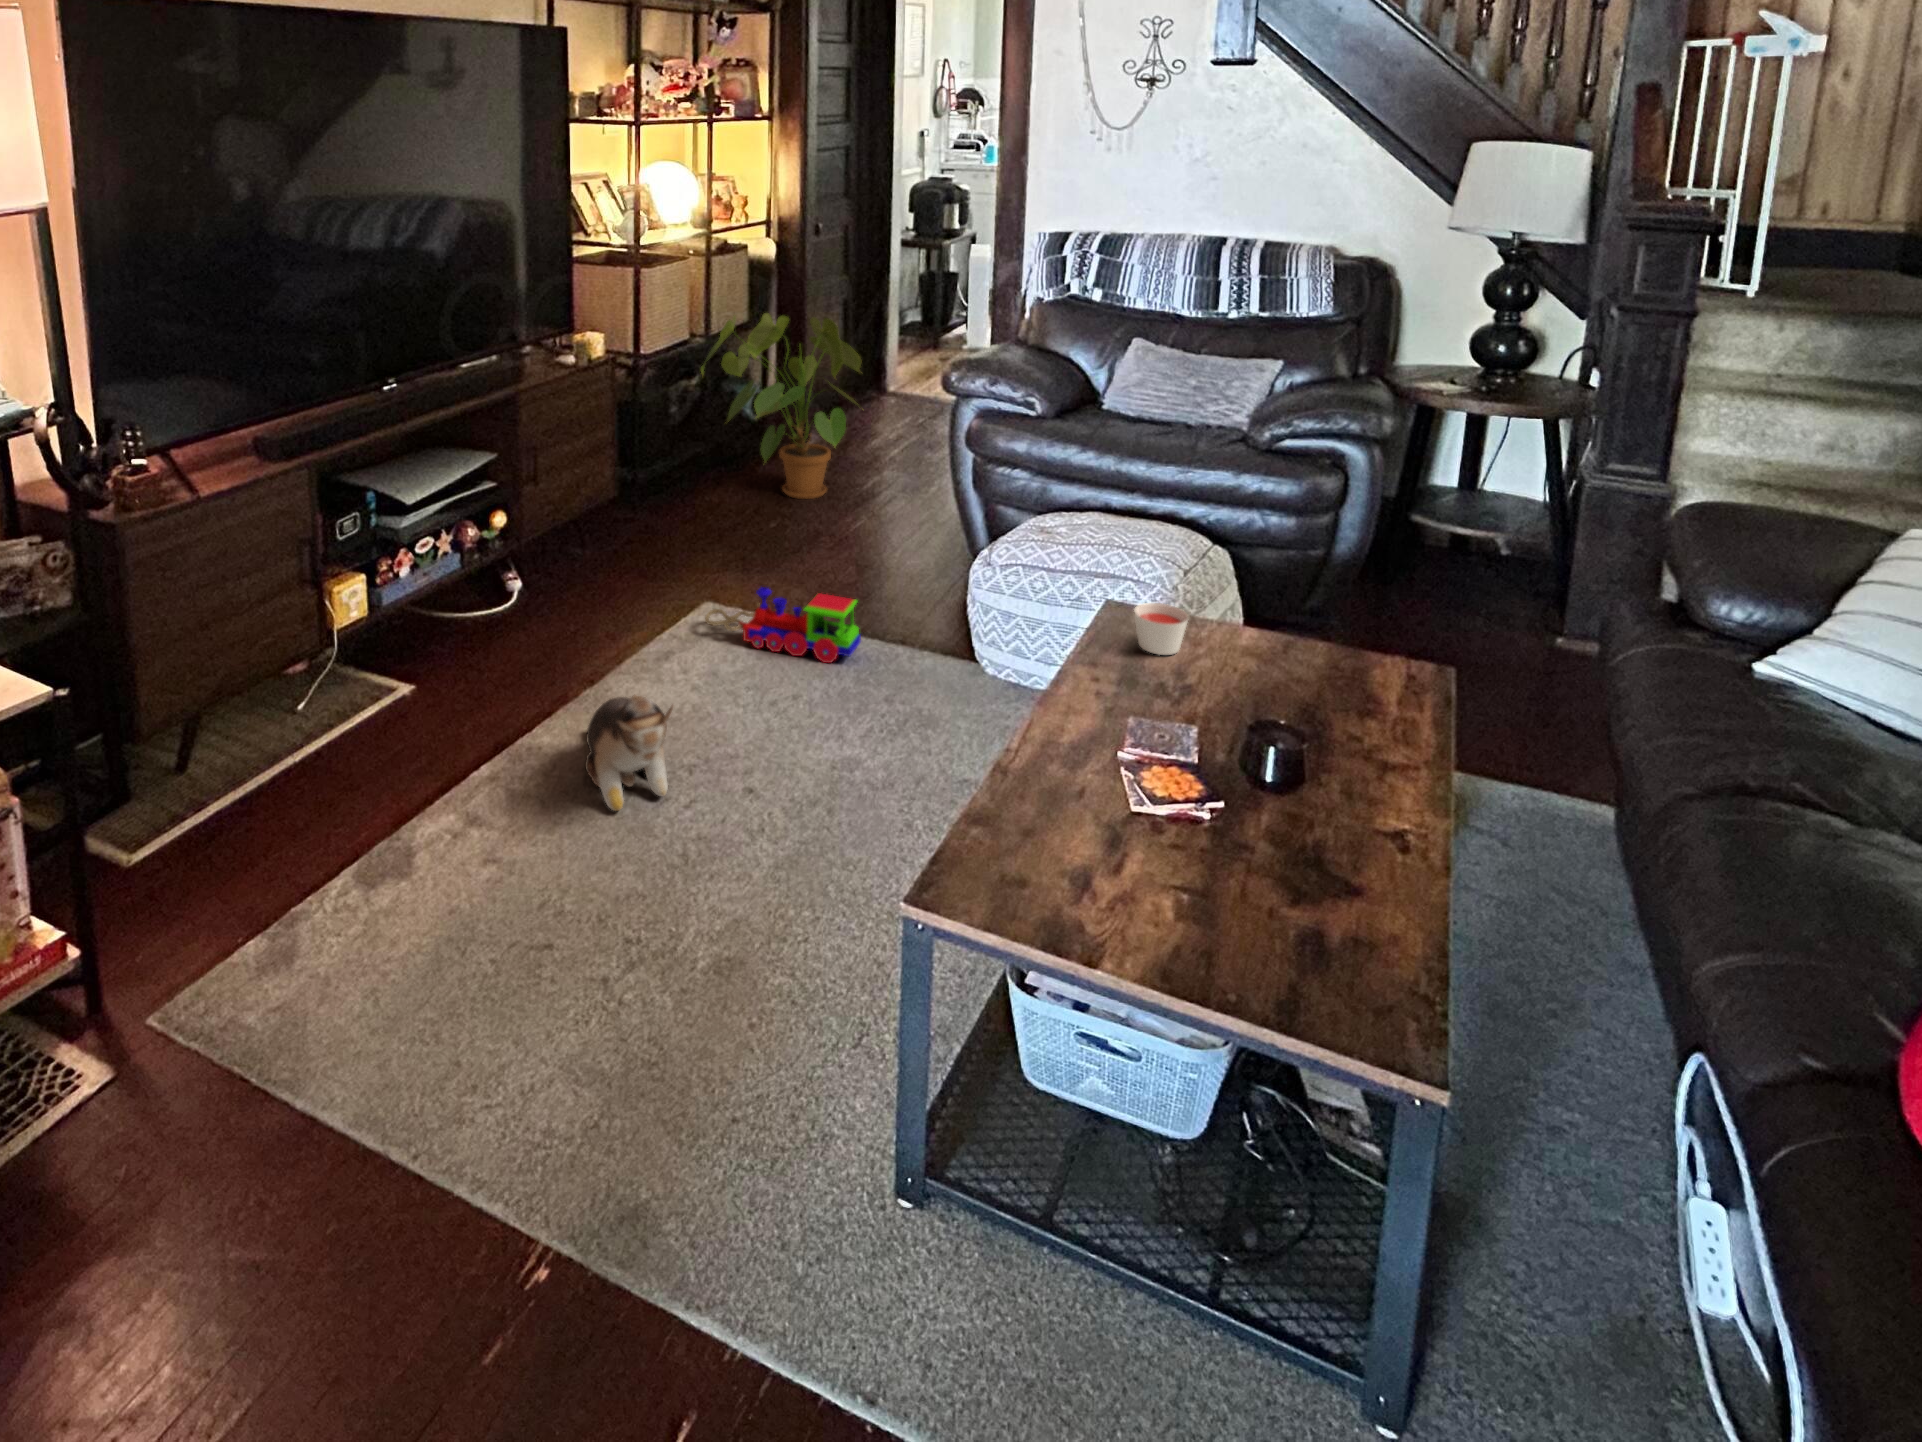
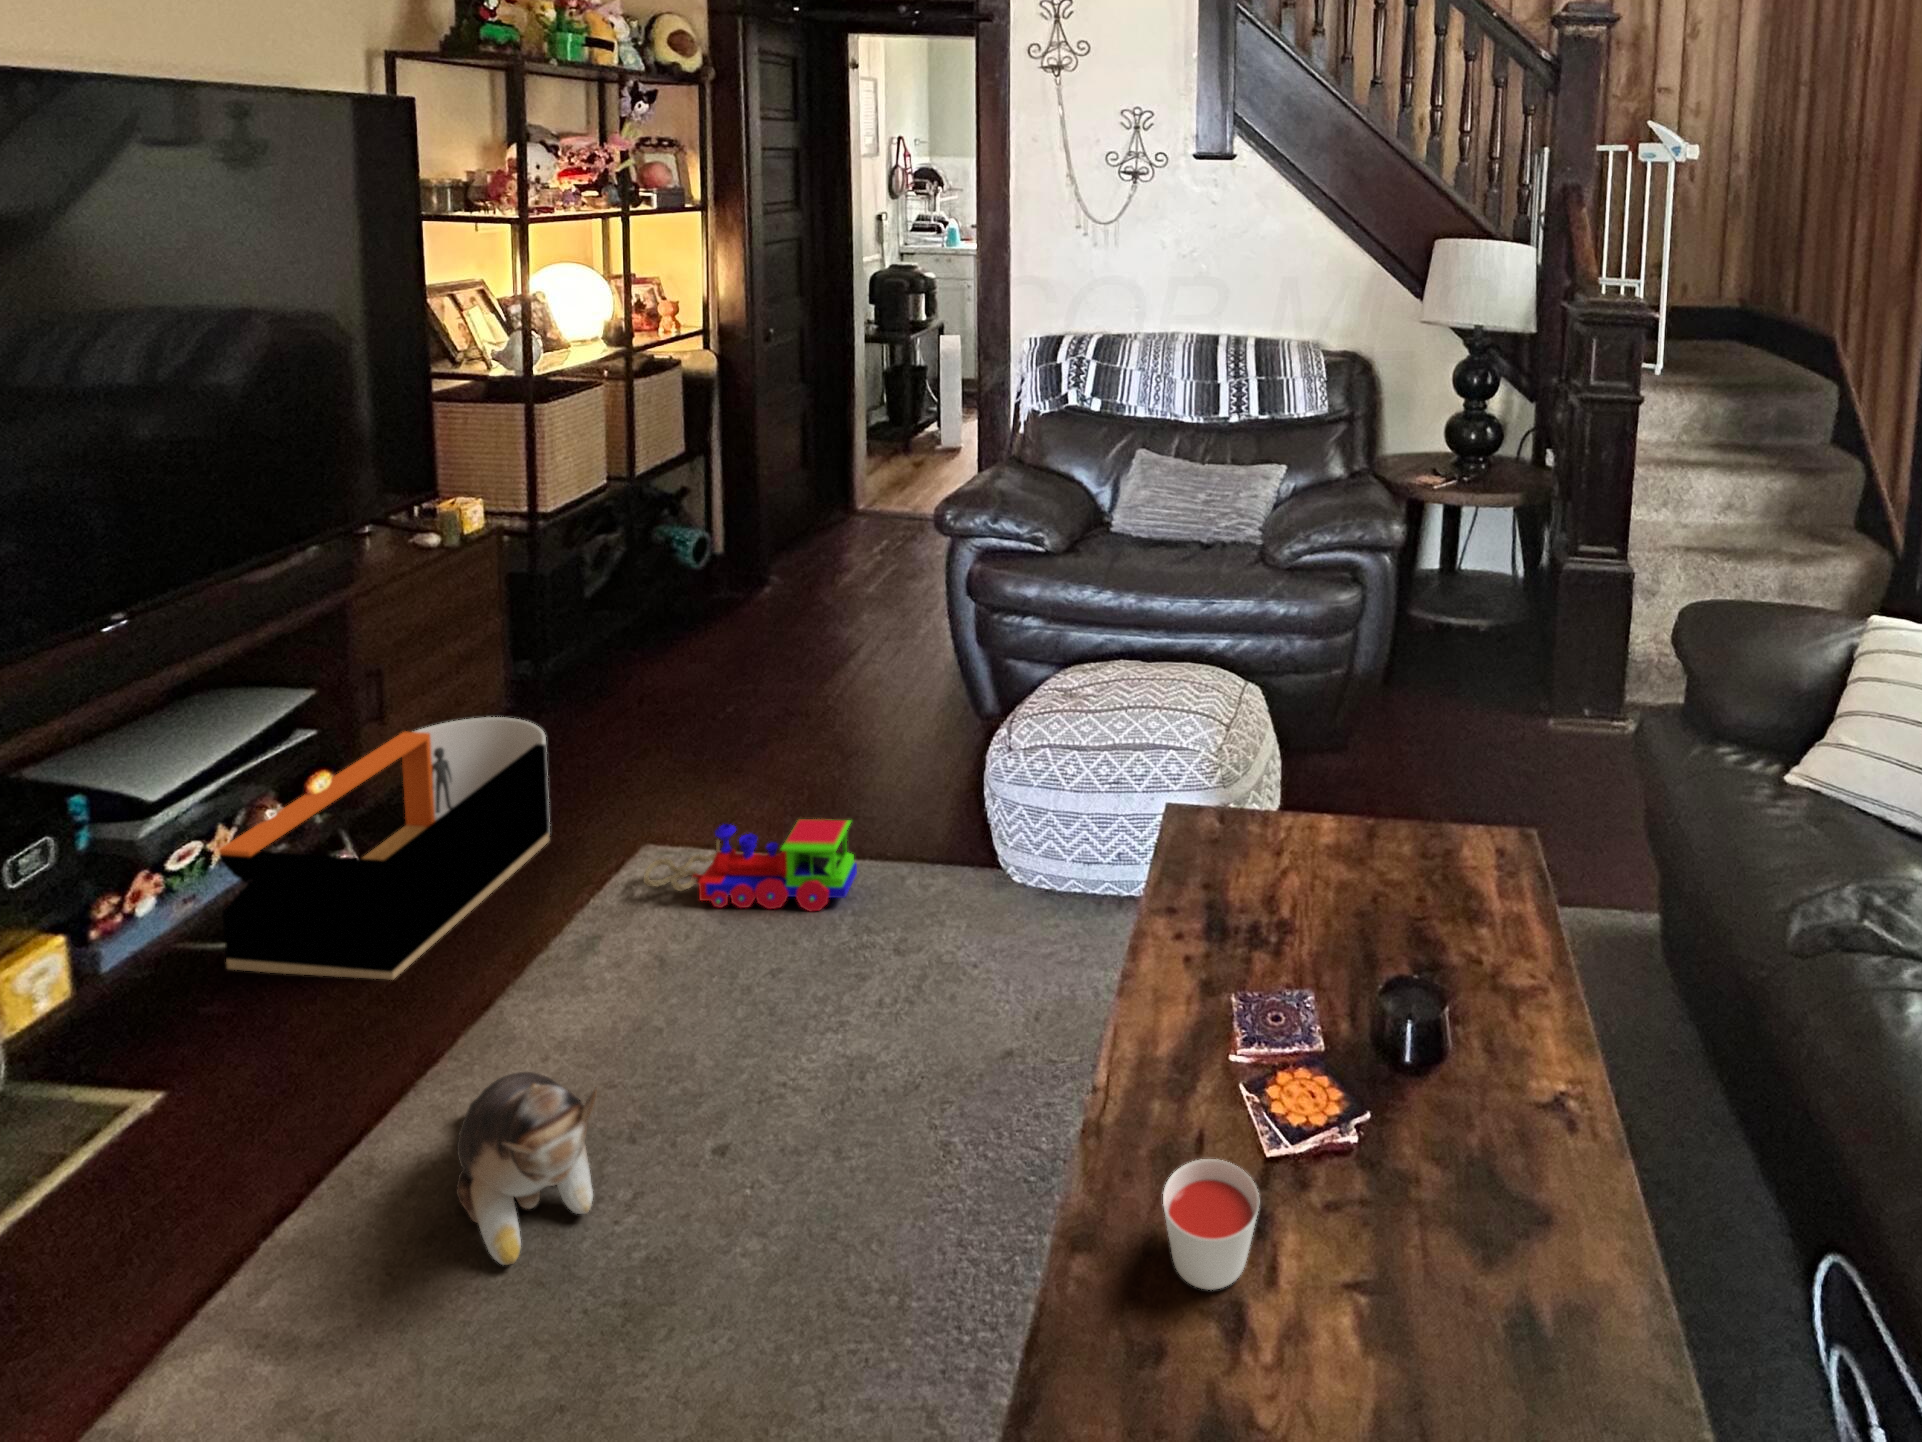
house plant: present [701,313,861,499] -> none [627,440,840,666]
storage bin: none [444,494,642,653] -> present [219,717,550,979]
candle: present [1134,603,1188,655] -> present [1163,1159,1259,1290]

